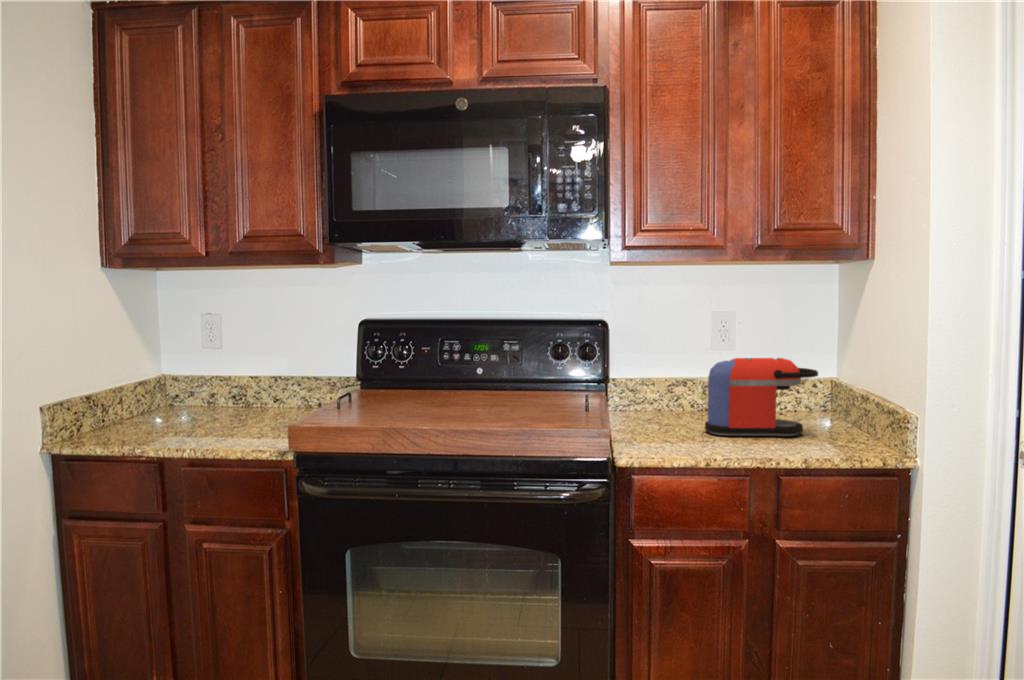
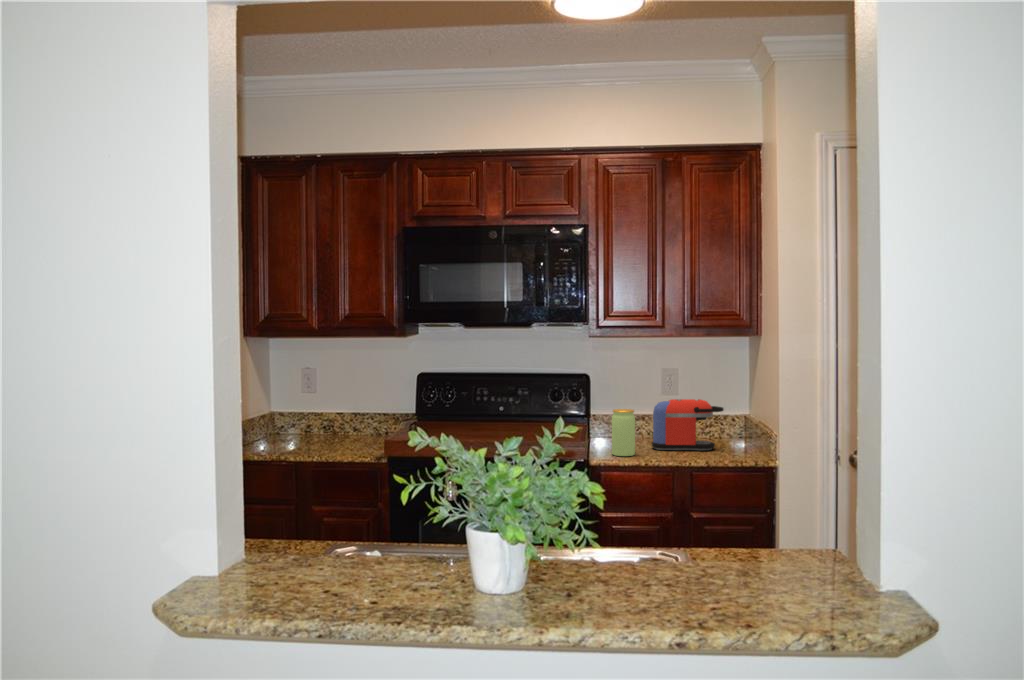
jar: none [648,374,686,449] -> present [612,409,635,456]

